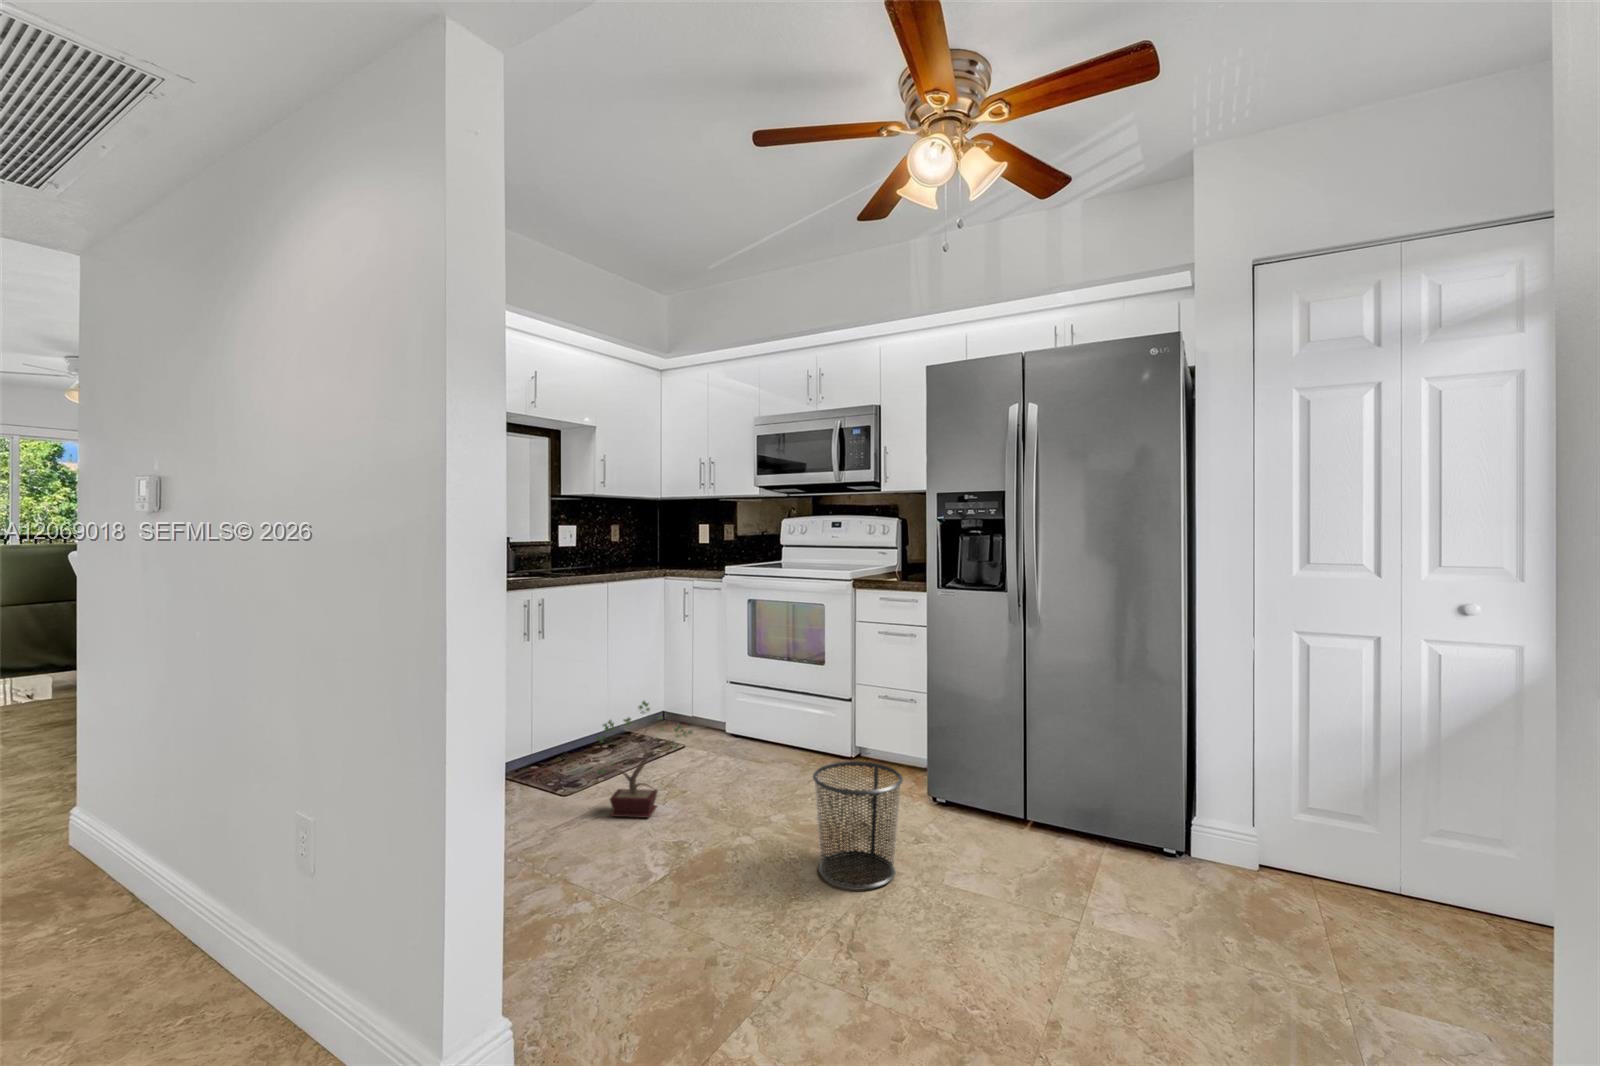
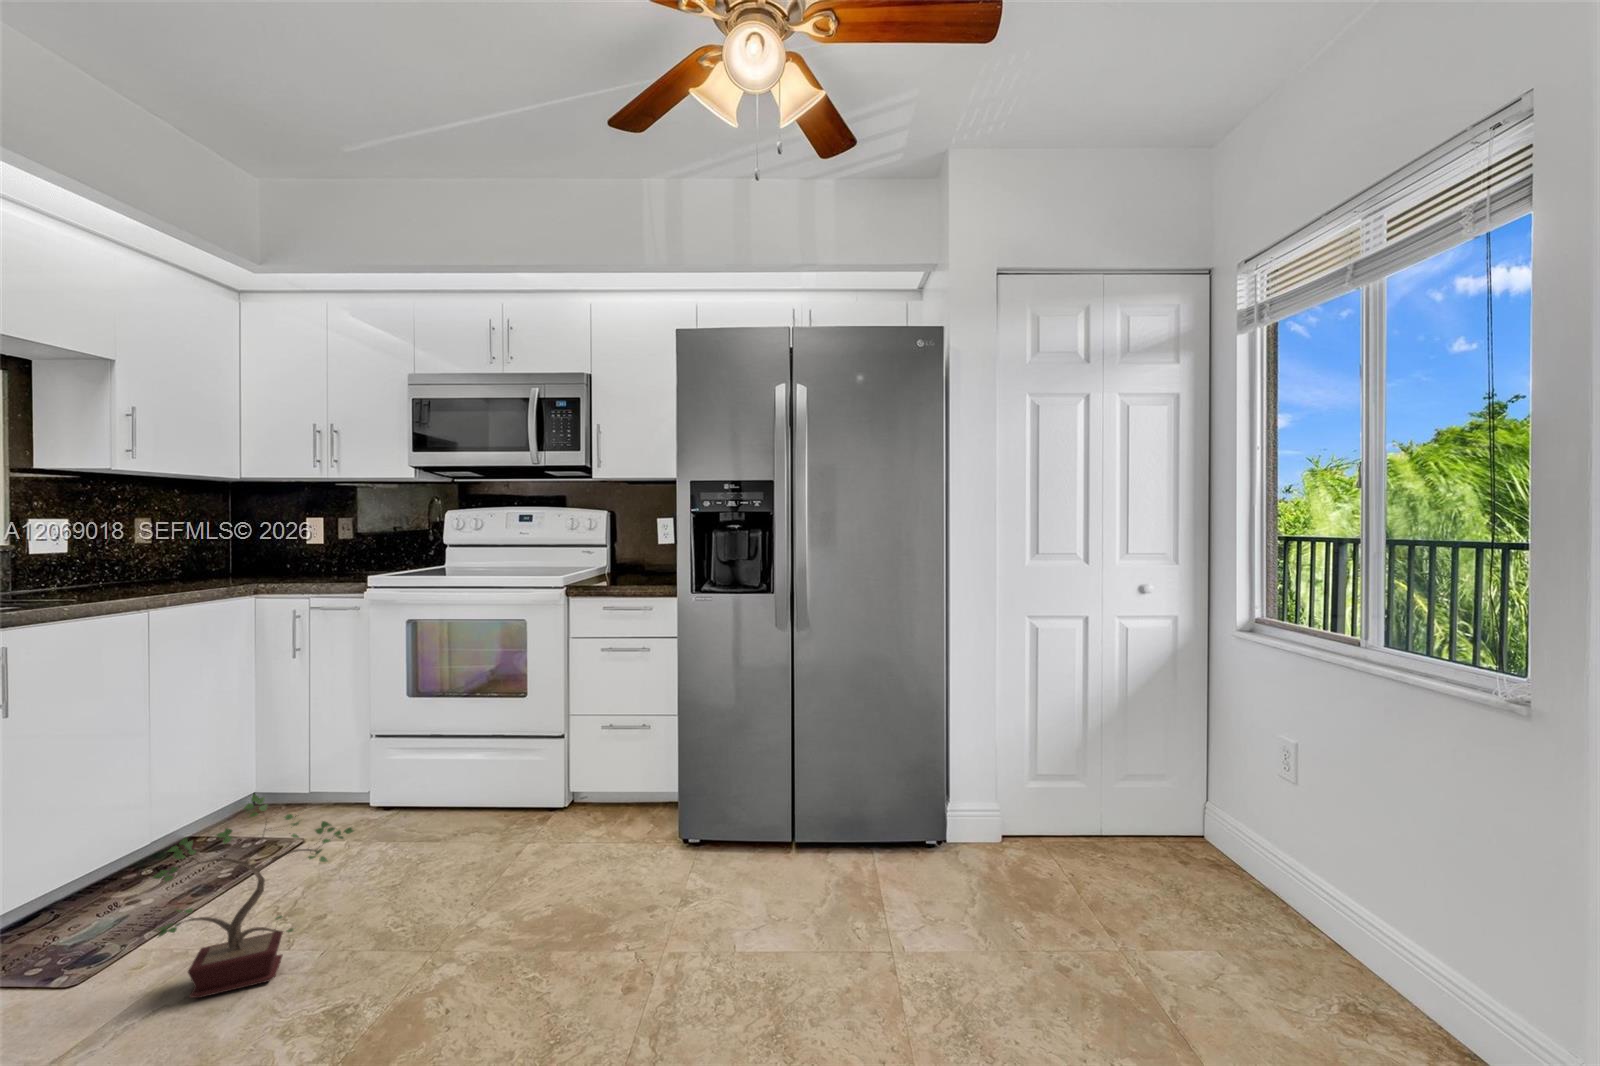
waste bin: present [813,761,903,890] -> none [572,821,694,1003]

